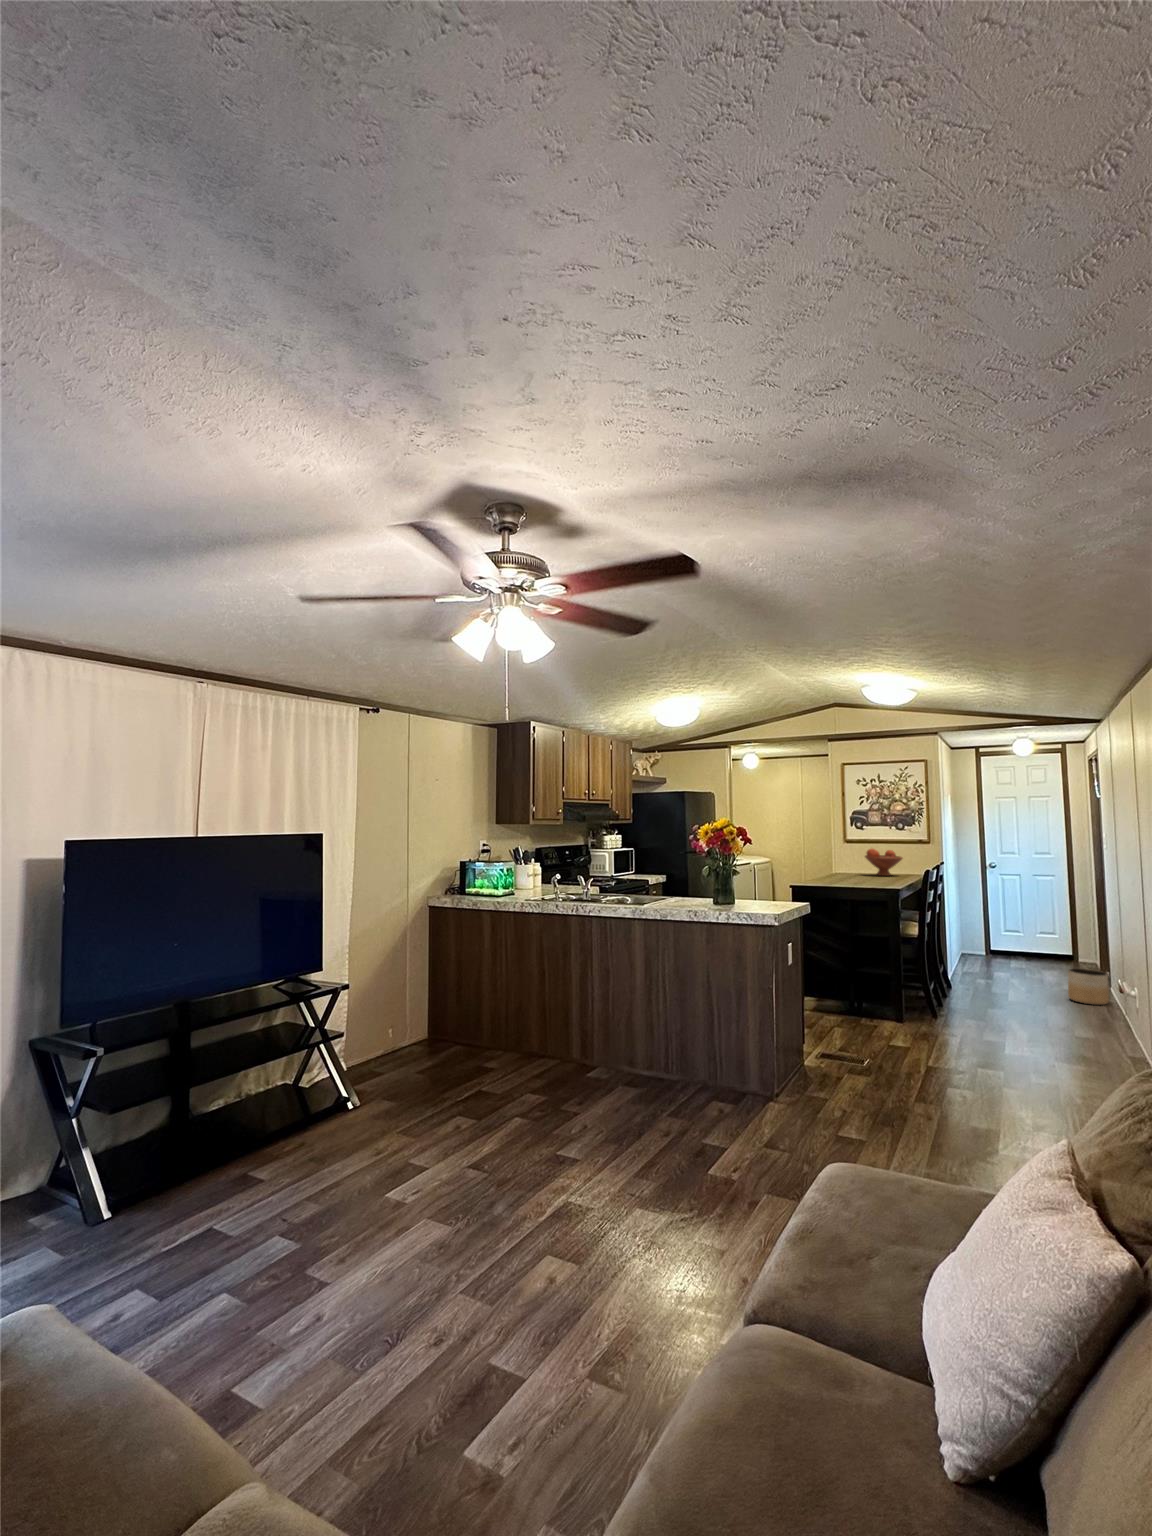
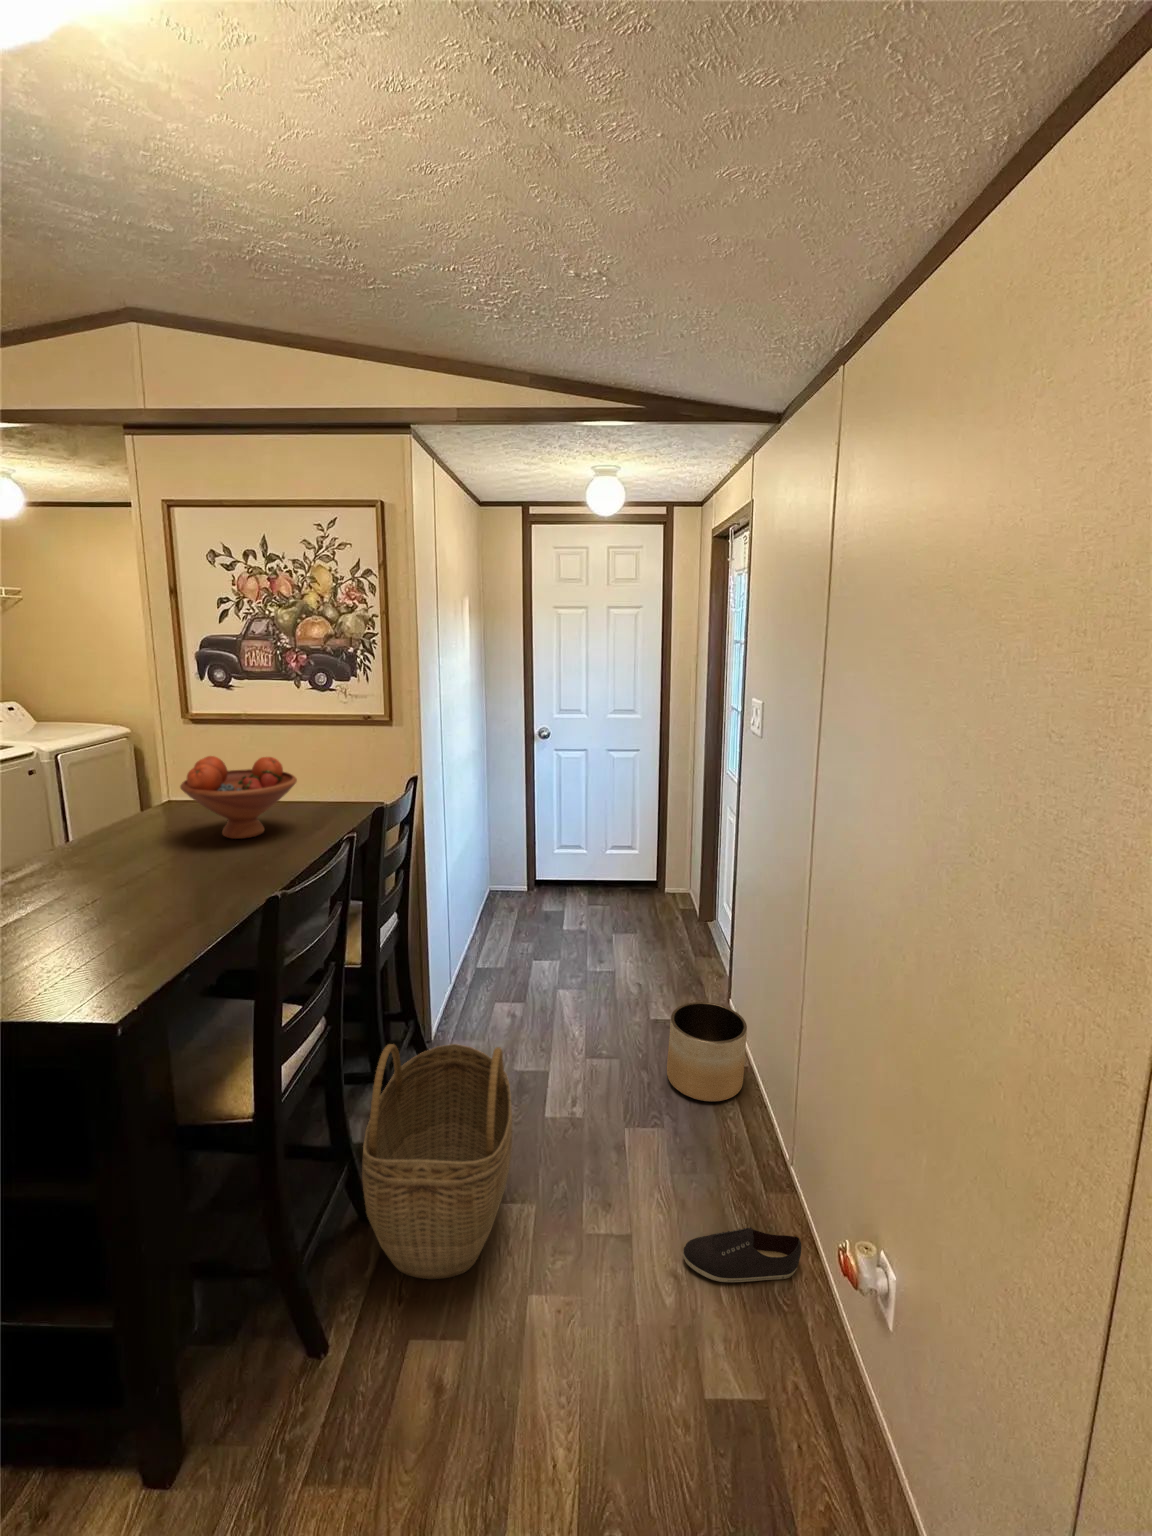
woven basket: none [943,937,997,1013] -> present [362,1044,513,1279]
shoe: none [1068,1009,1118,1027] -> present [683,1227,801,1282]

